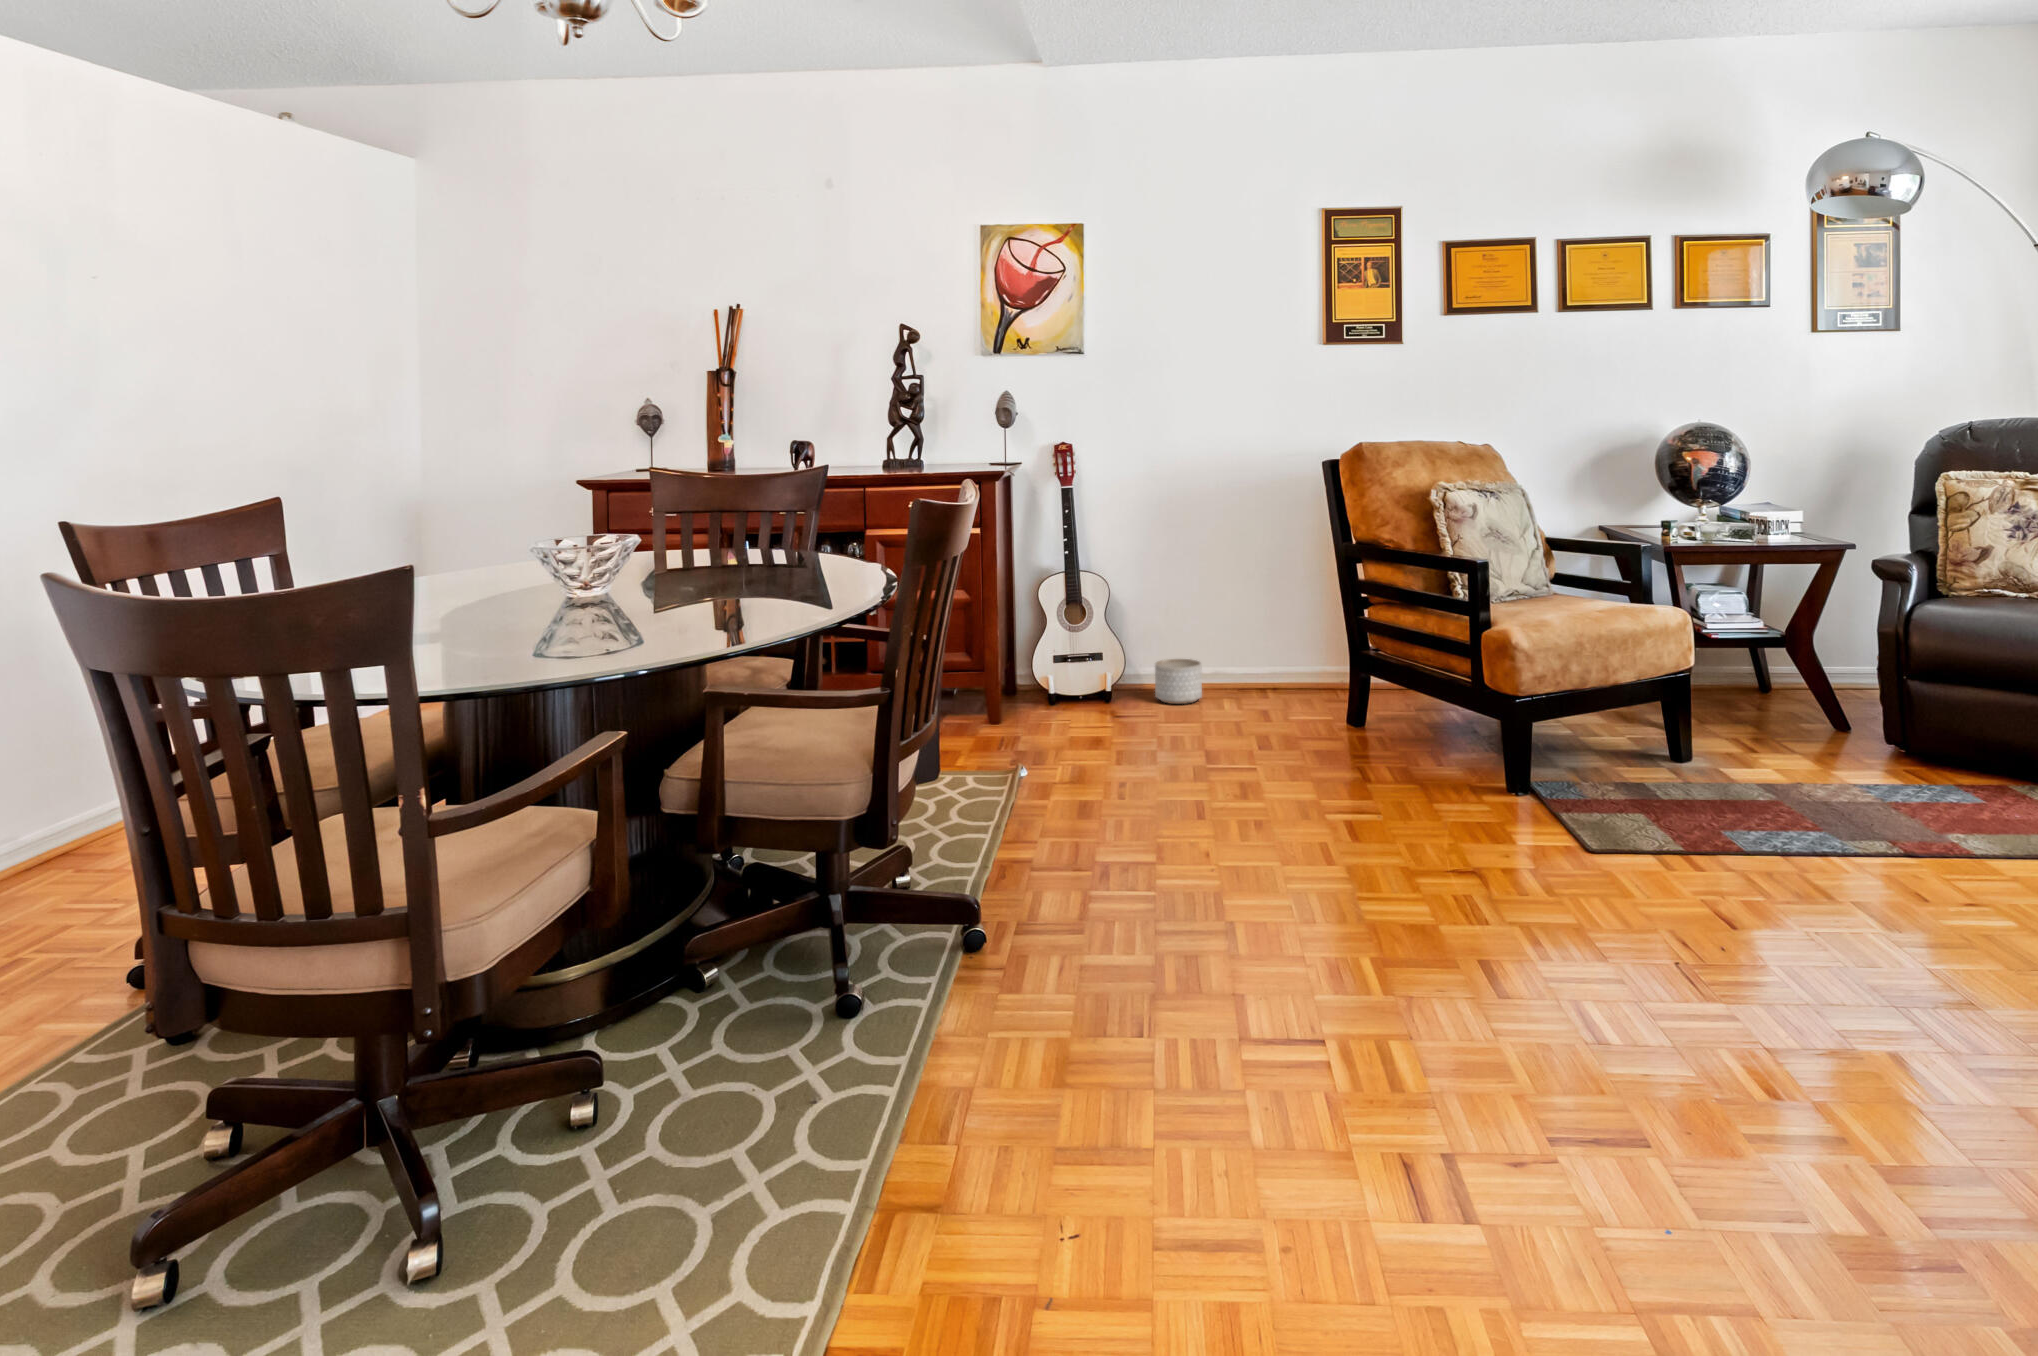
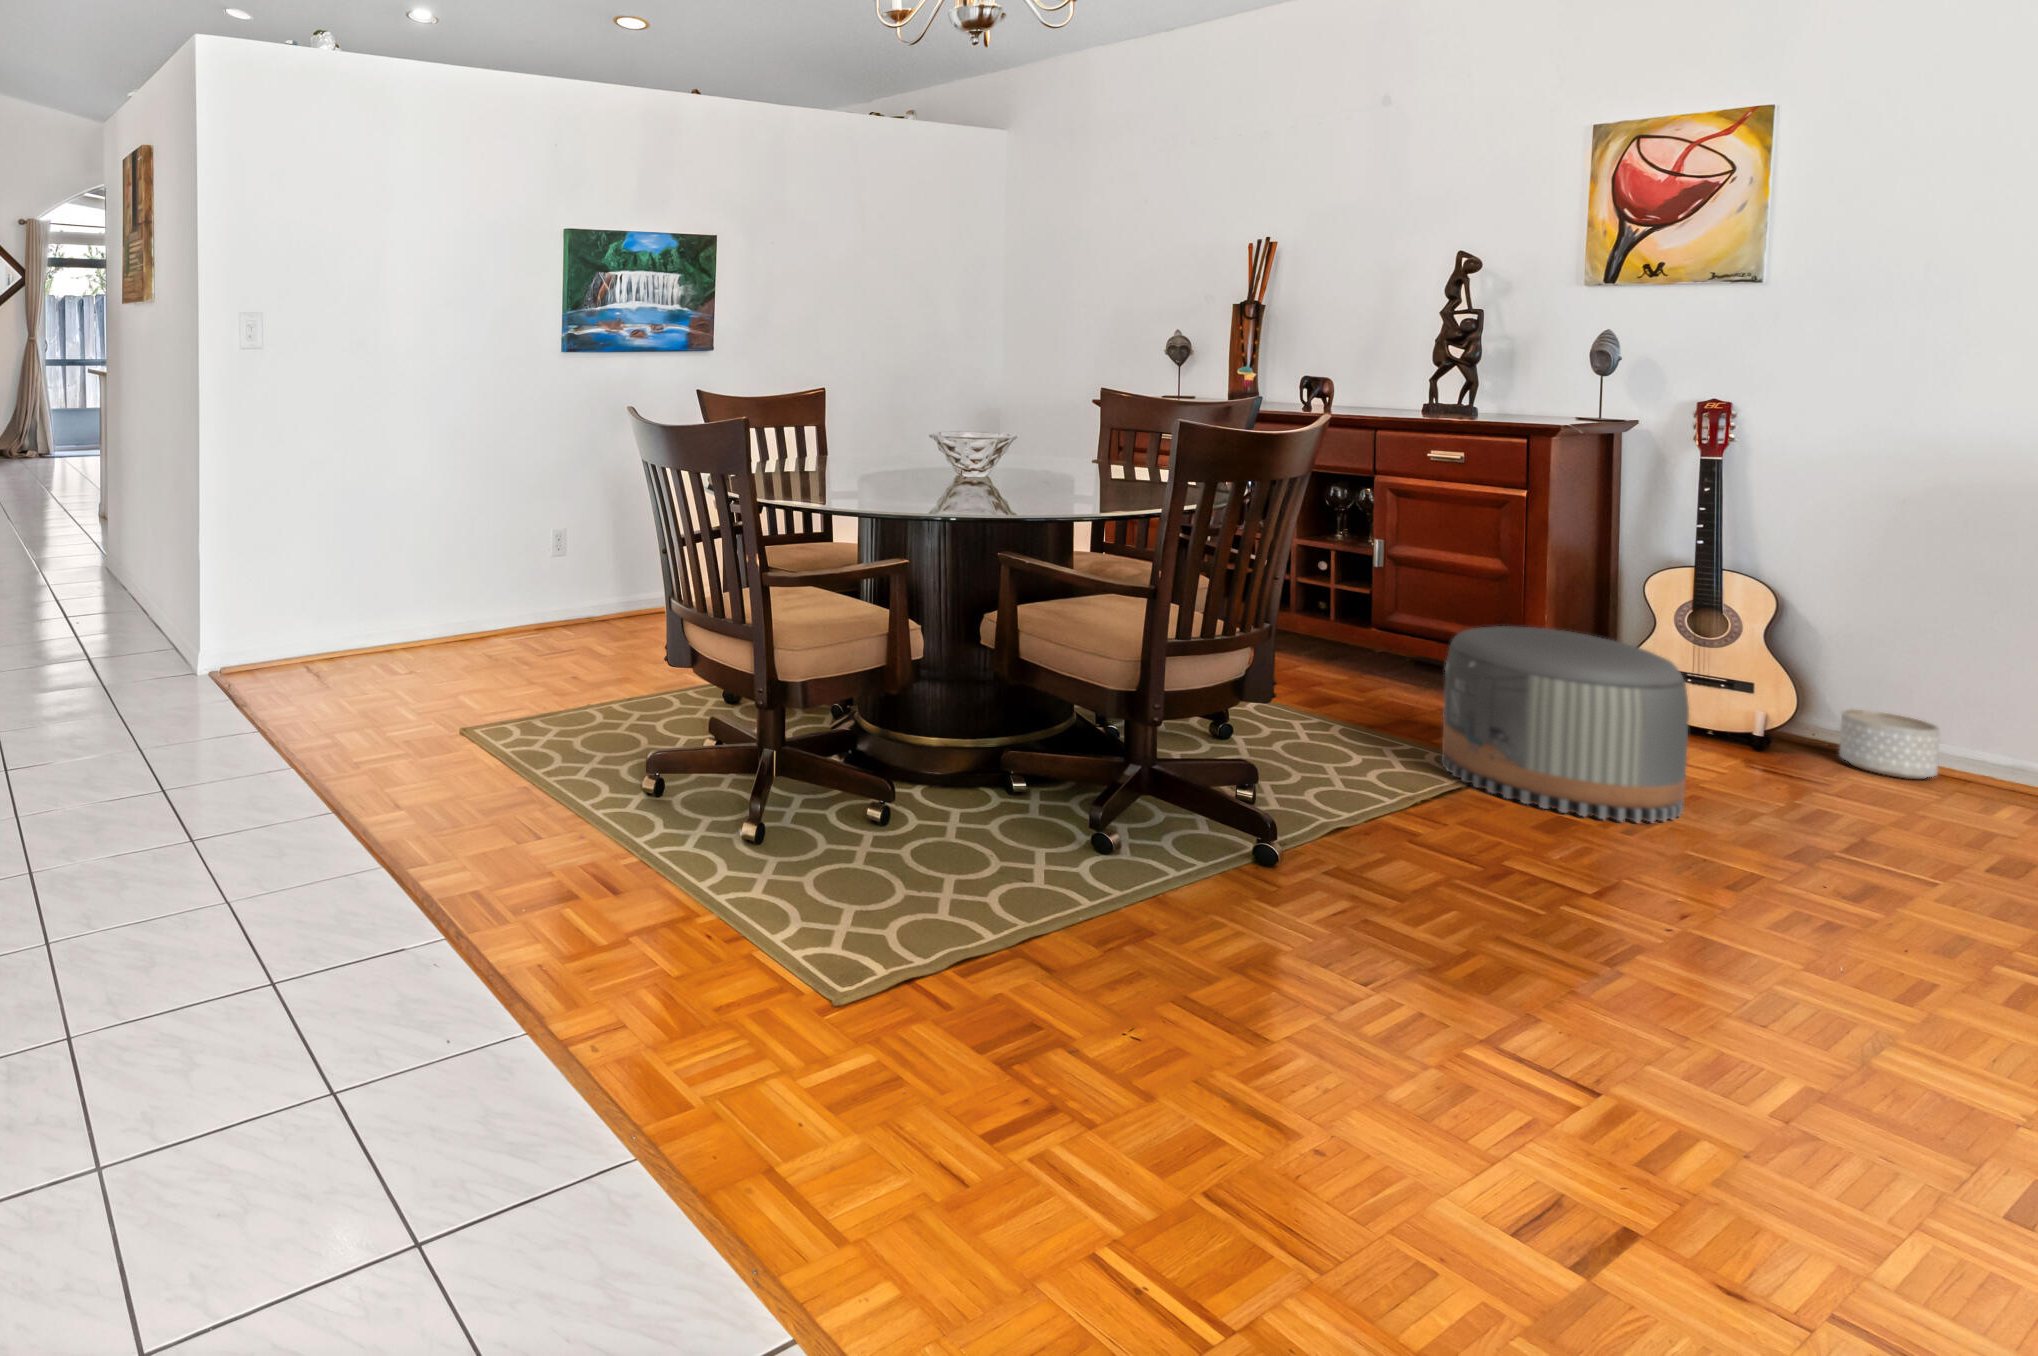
pouf: none [982,644,1142,804] -> present [1442,626,1689,822]

